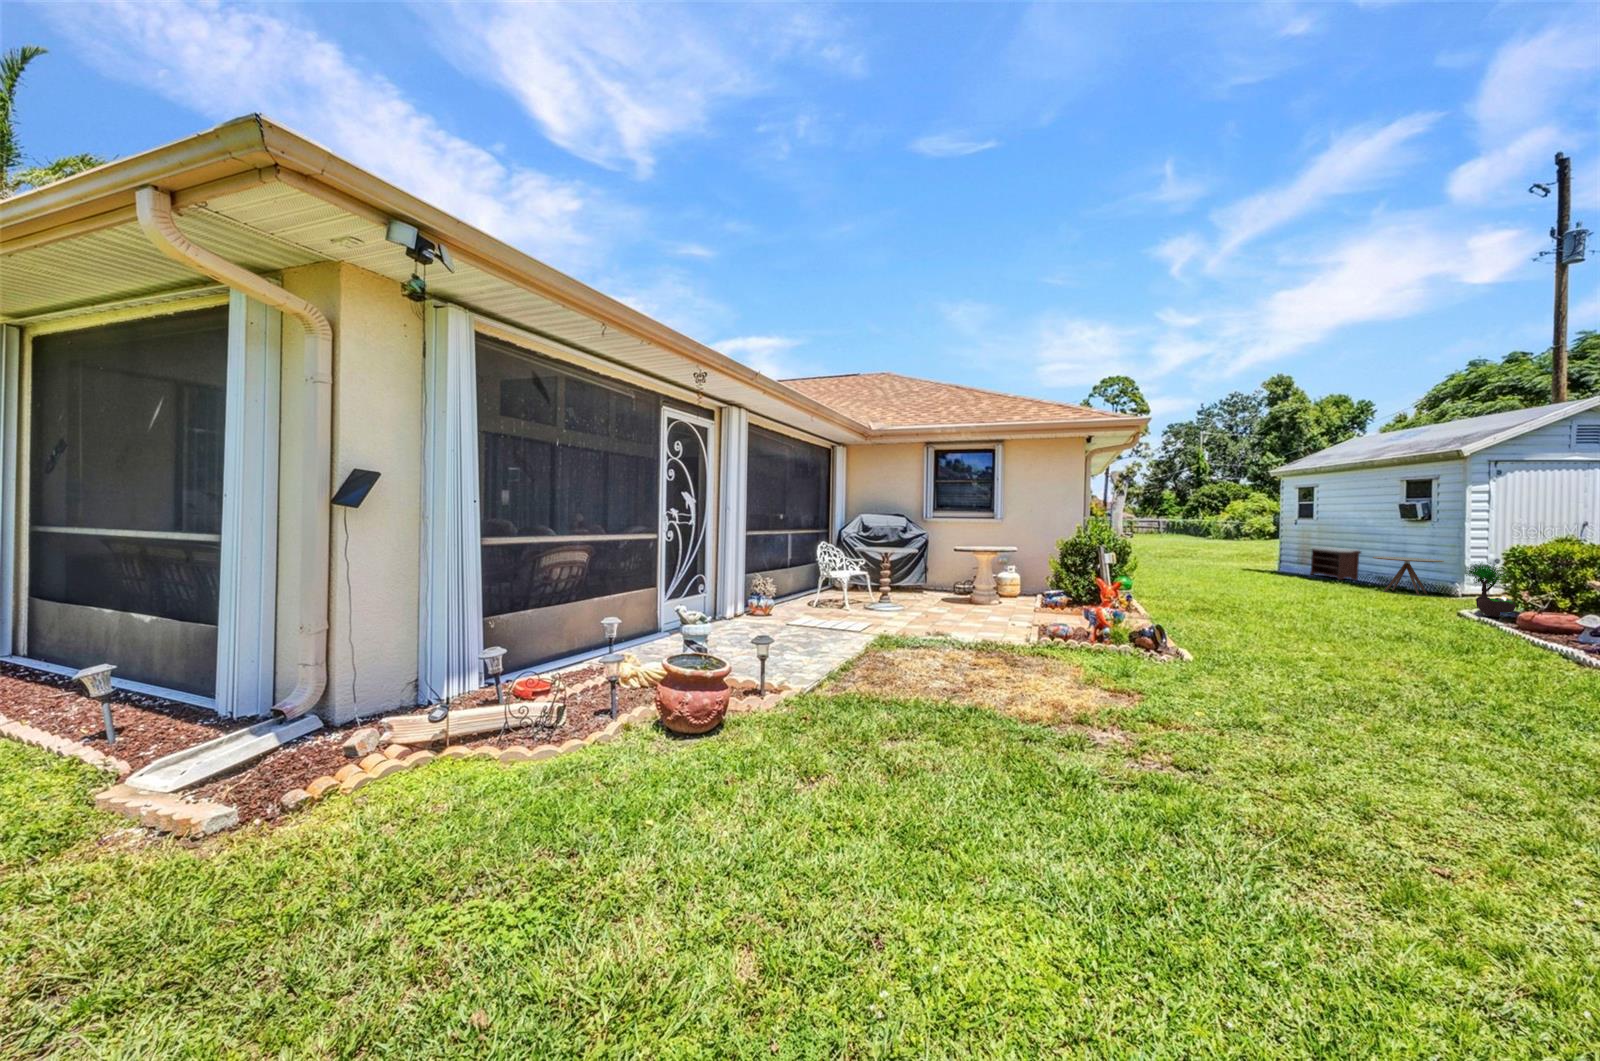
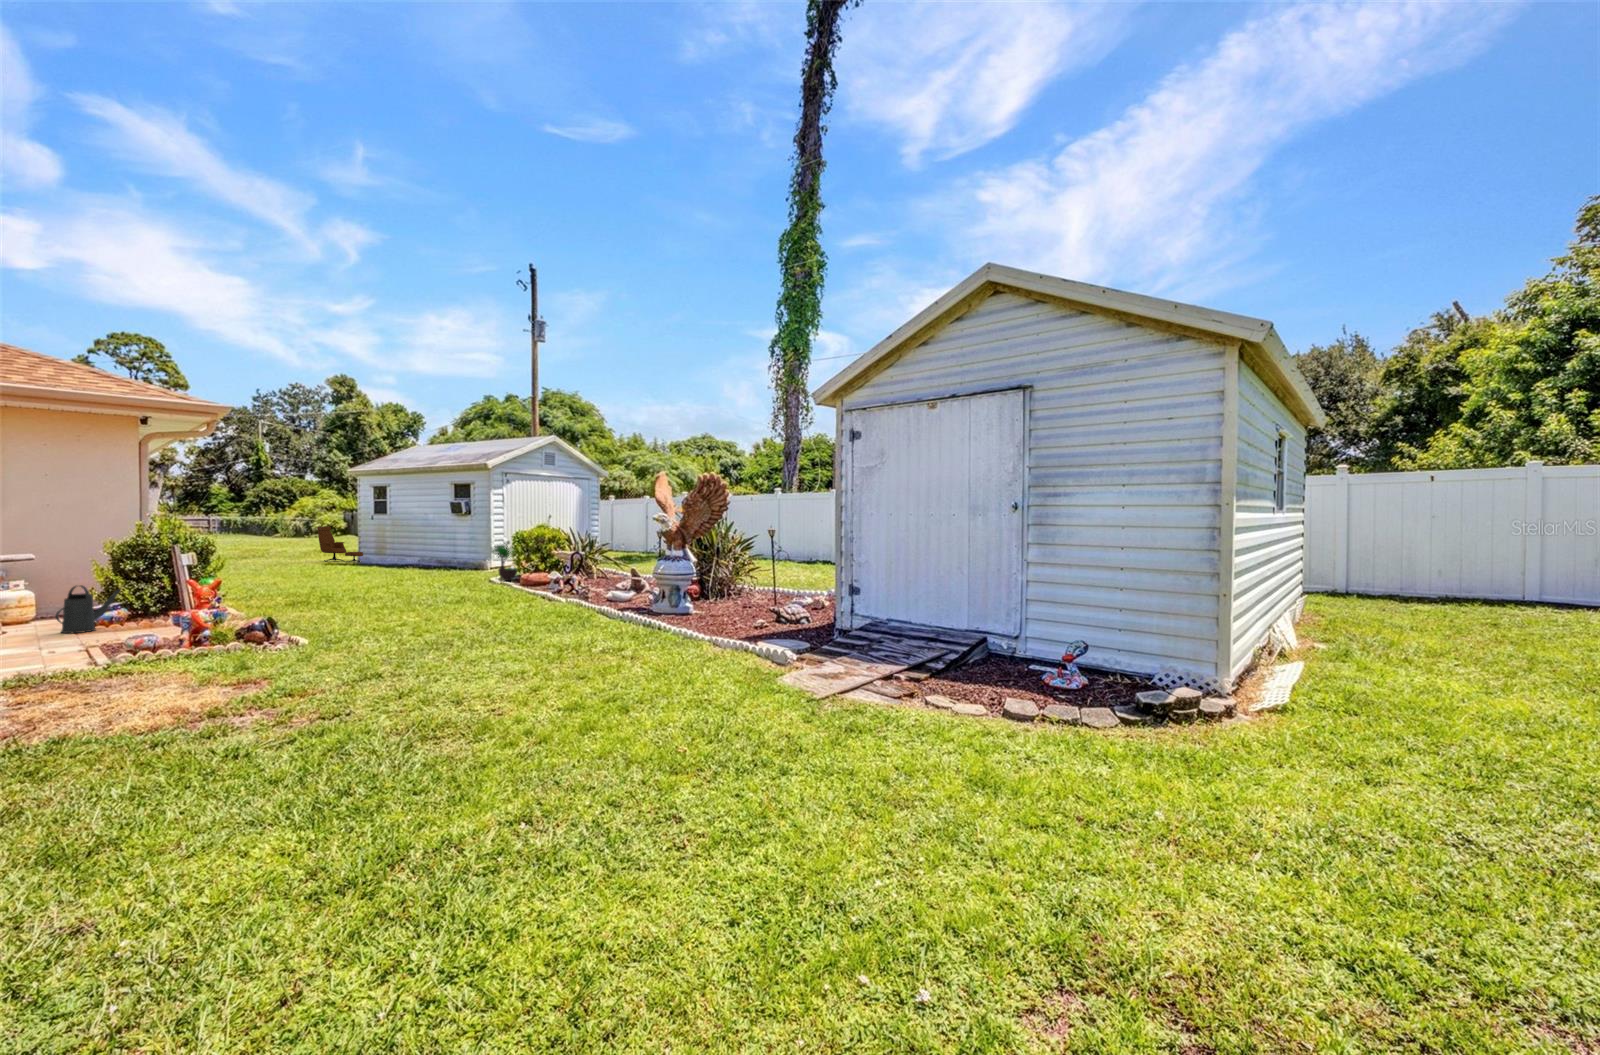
lounge chair: none [1238,530,1285,570] -> present [317,526,363,562]
bench: present [1310,546,1361,580] -> none [385,539,425,567]
round table: present [1373,557,1444,595] -> none [434,544,479,572]
watering can: none [1026,574,1065,611] -> present [55,585,120,633]

